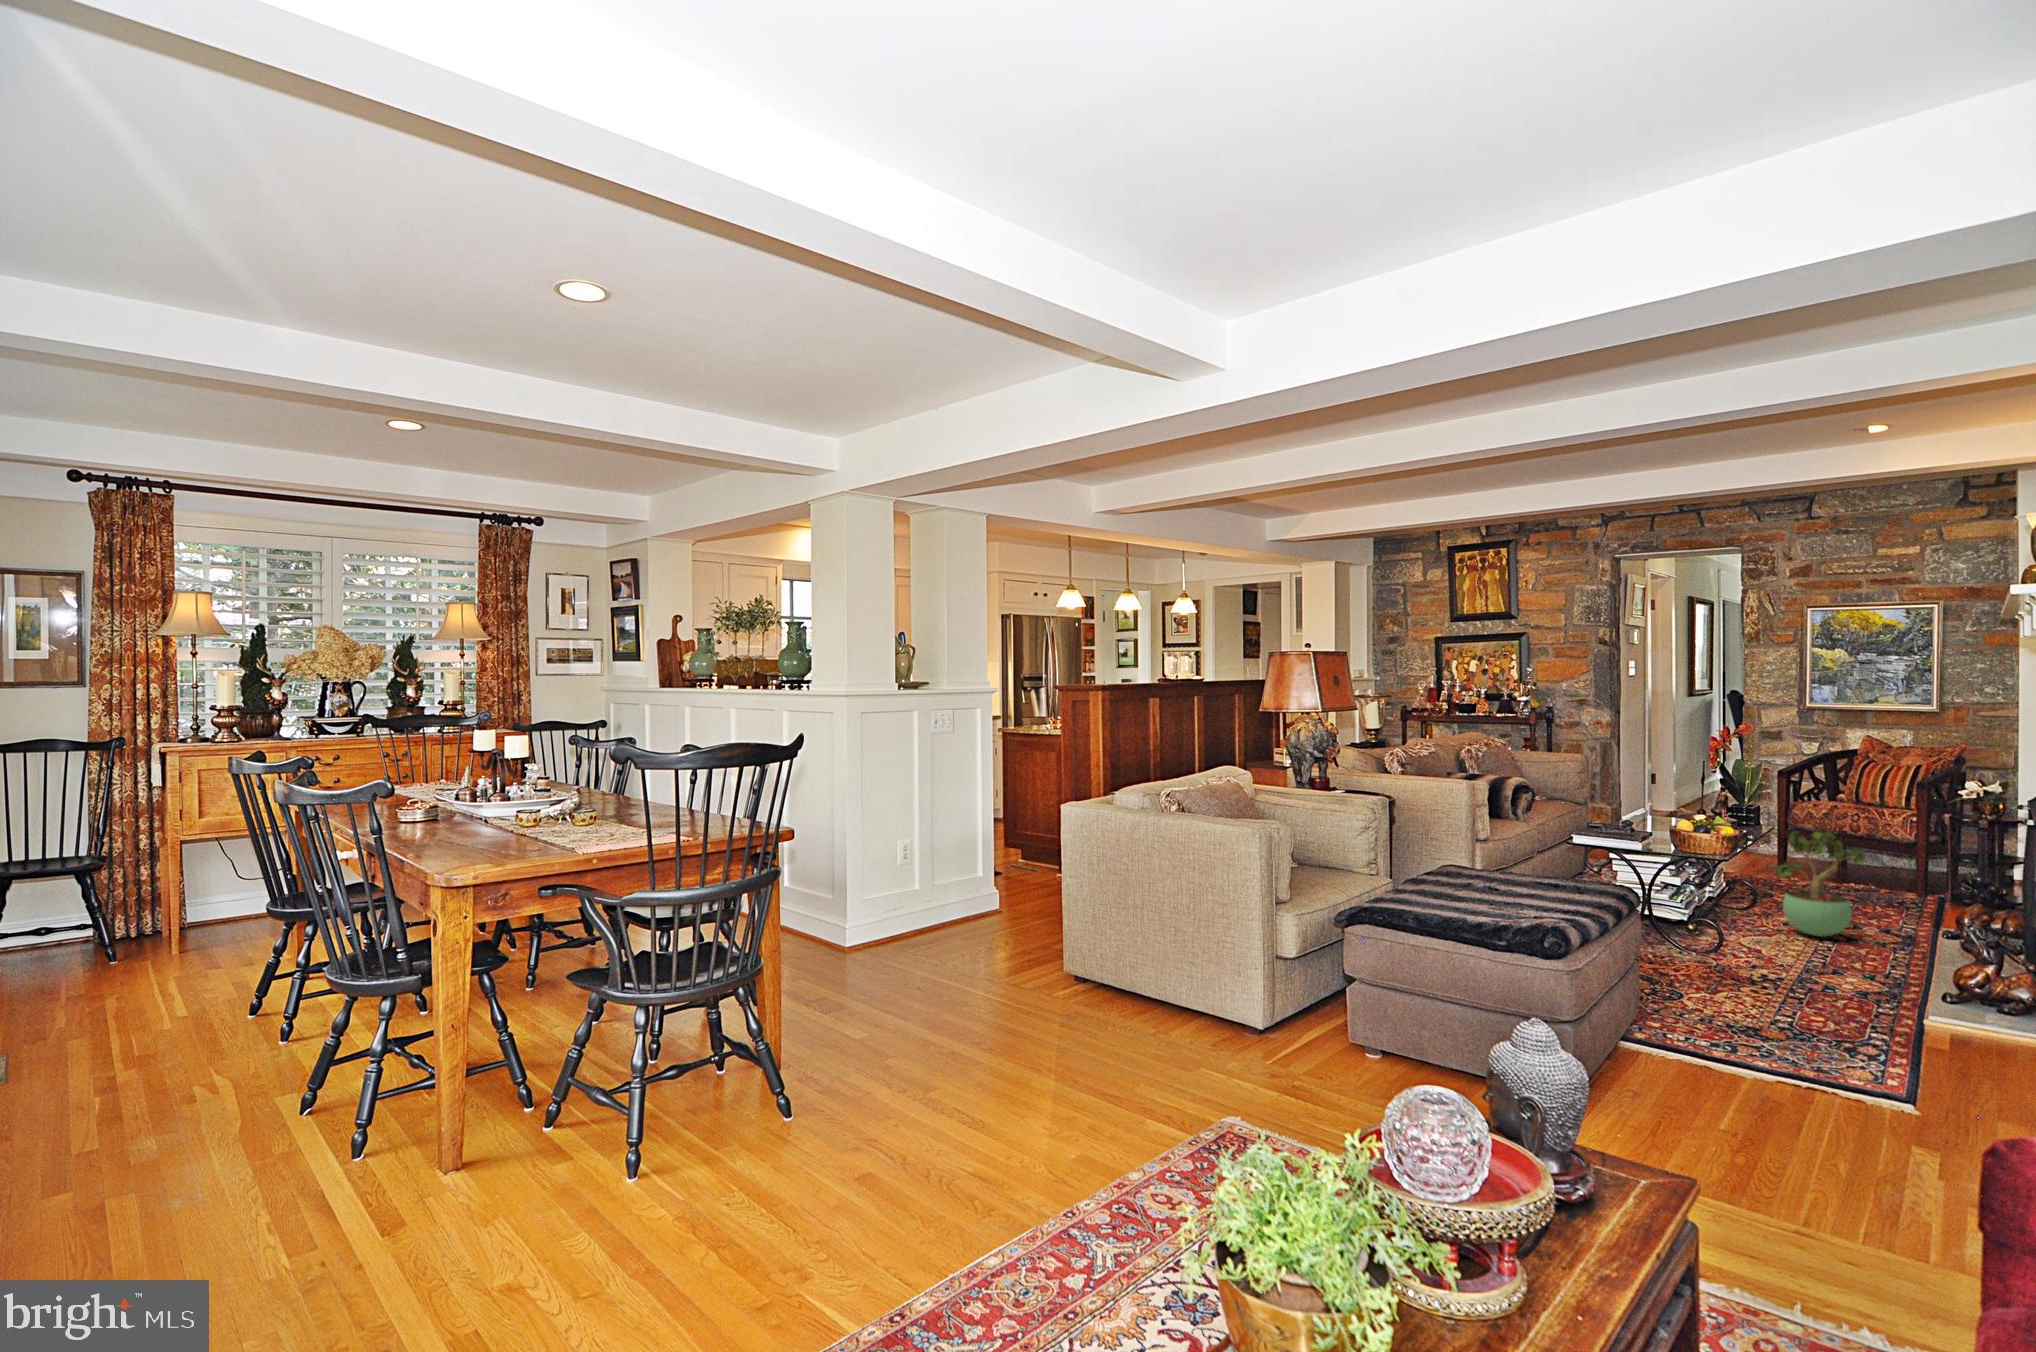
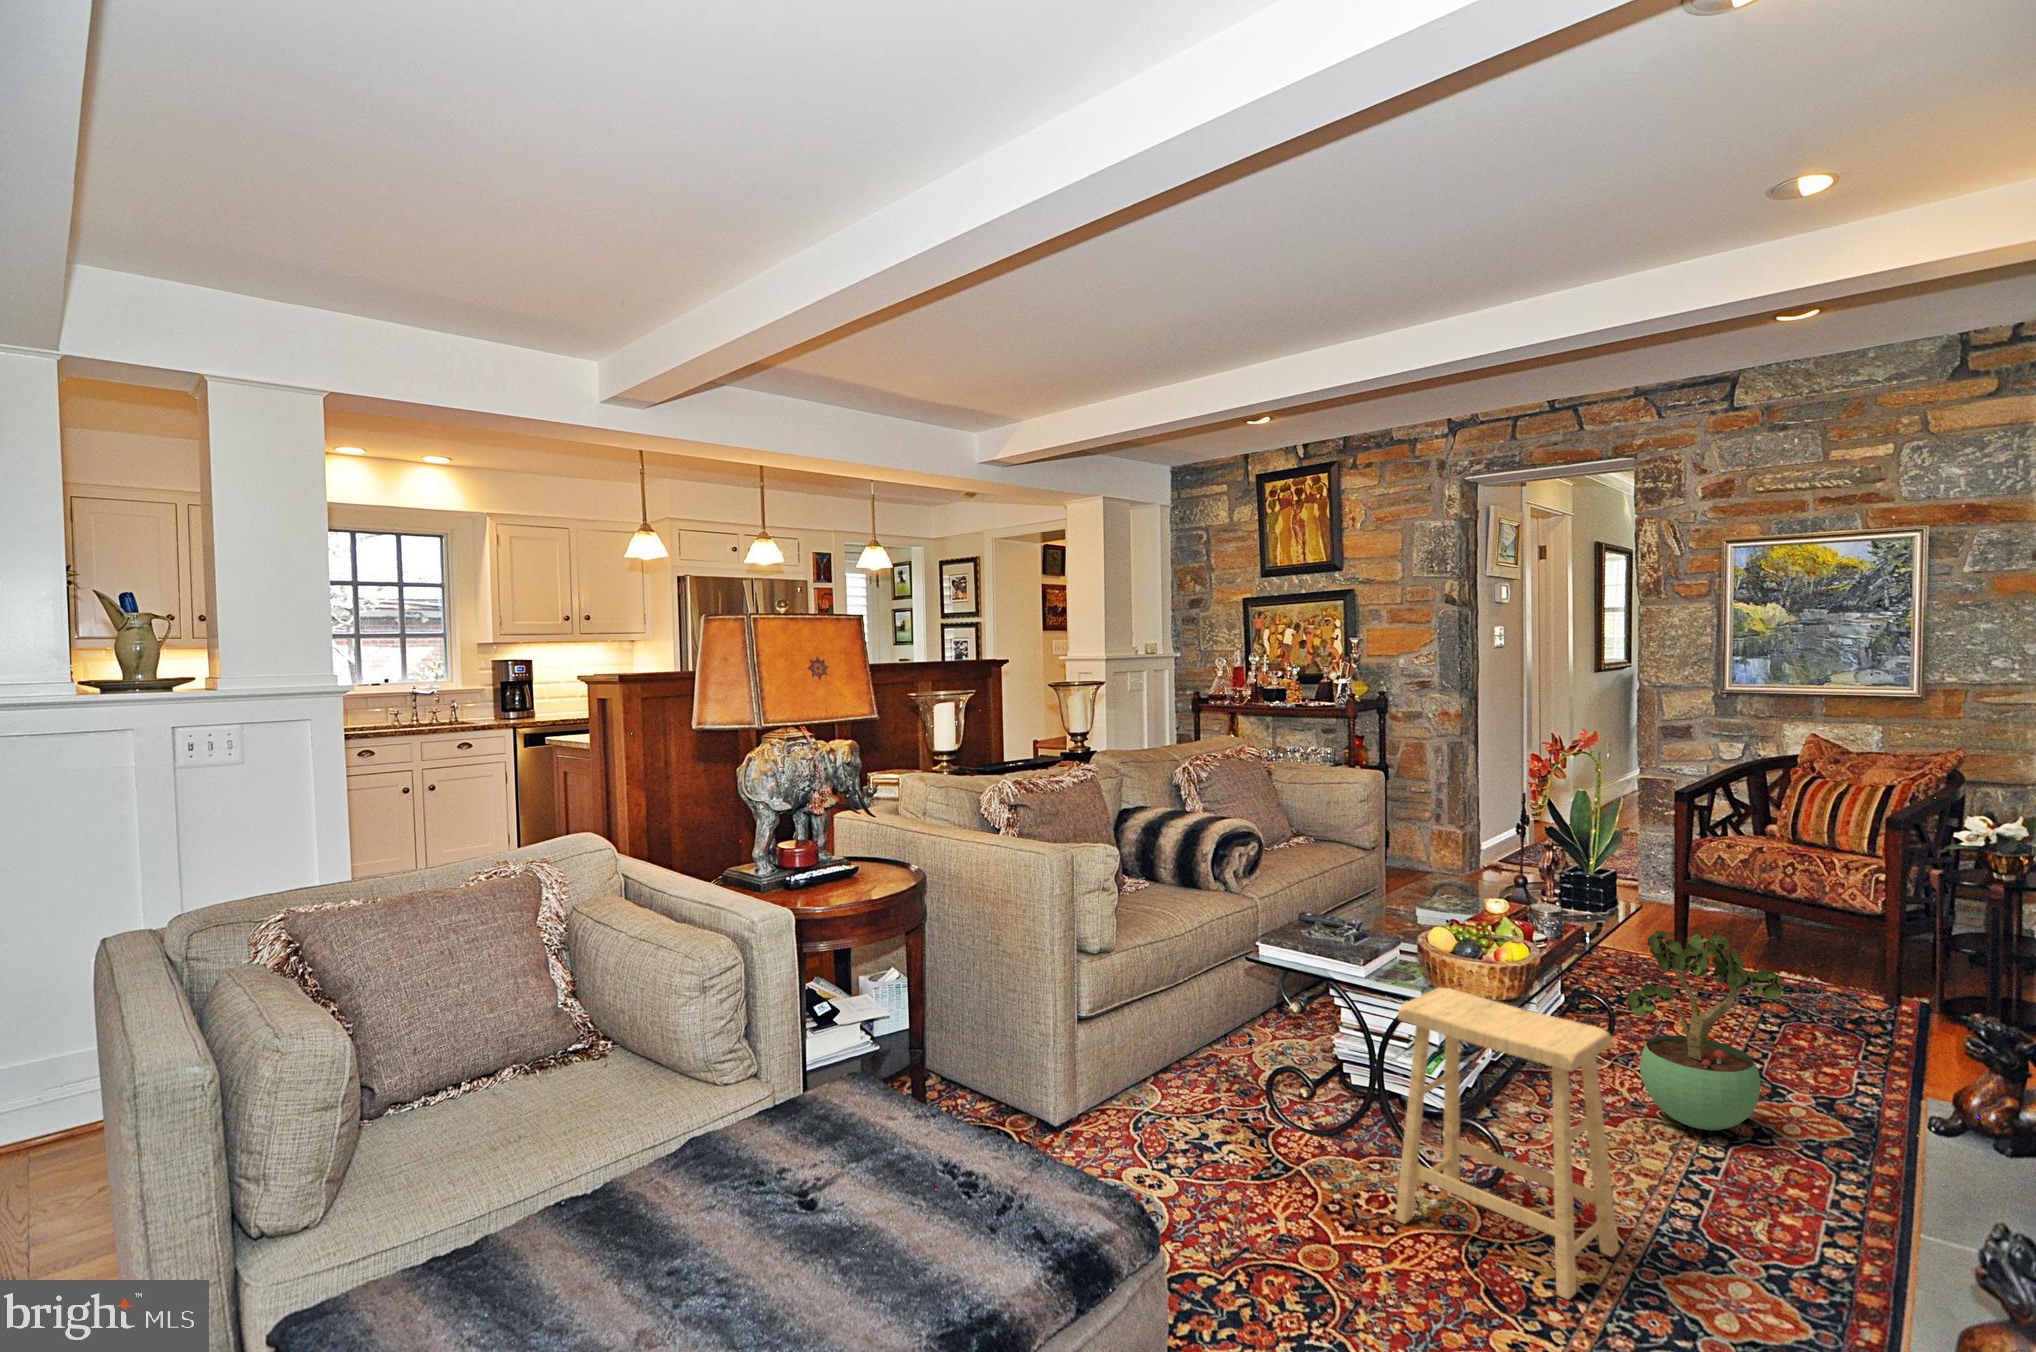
footstool: none [1671,850,1789,983] -> present [1395,987,1619,1299]

